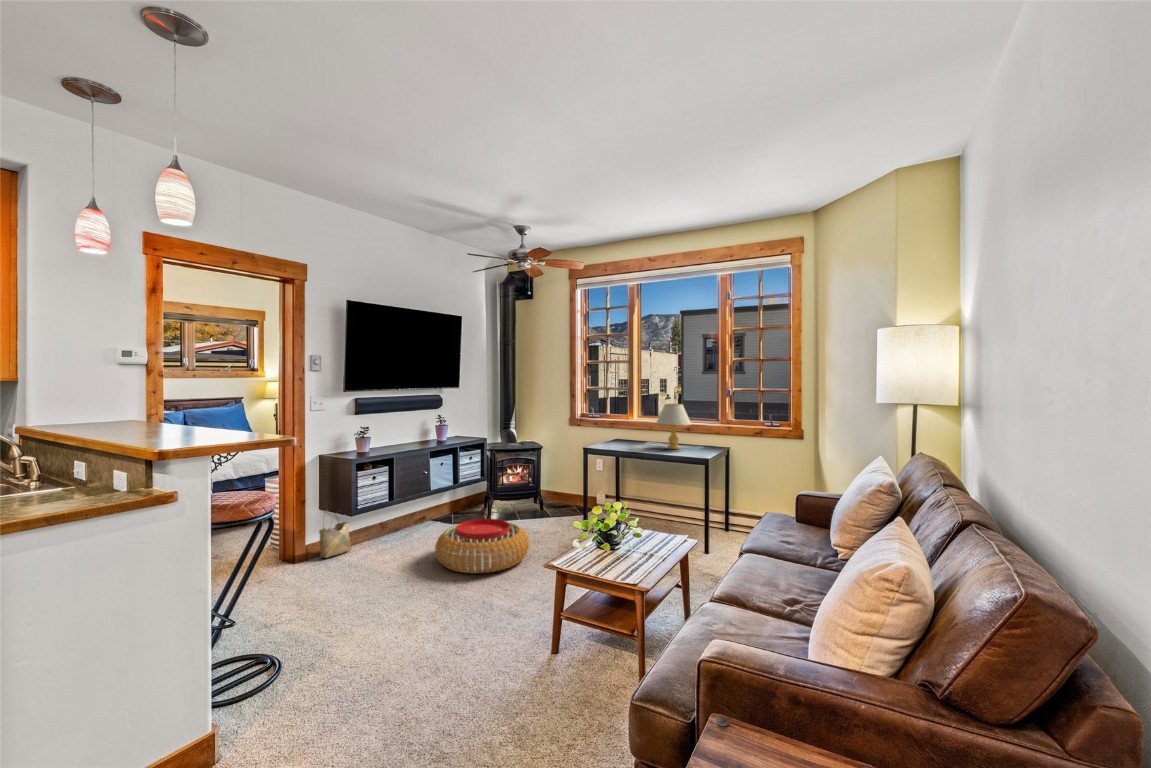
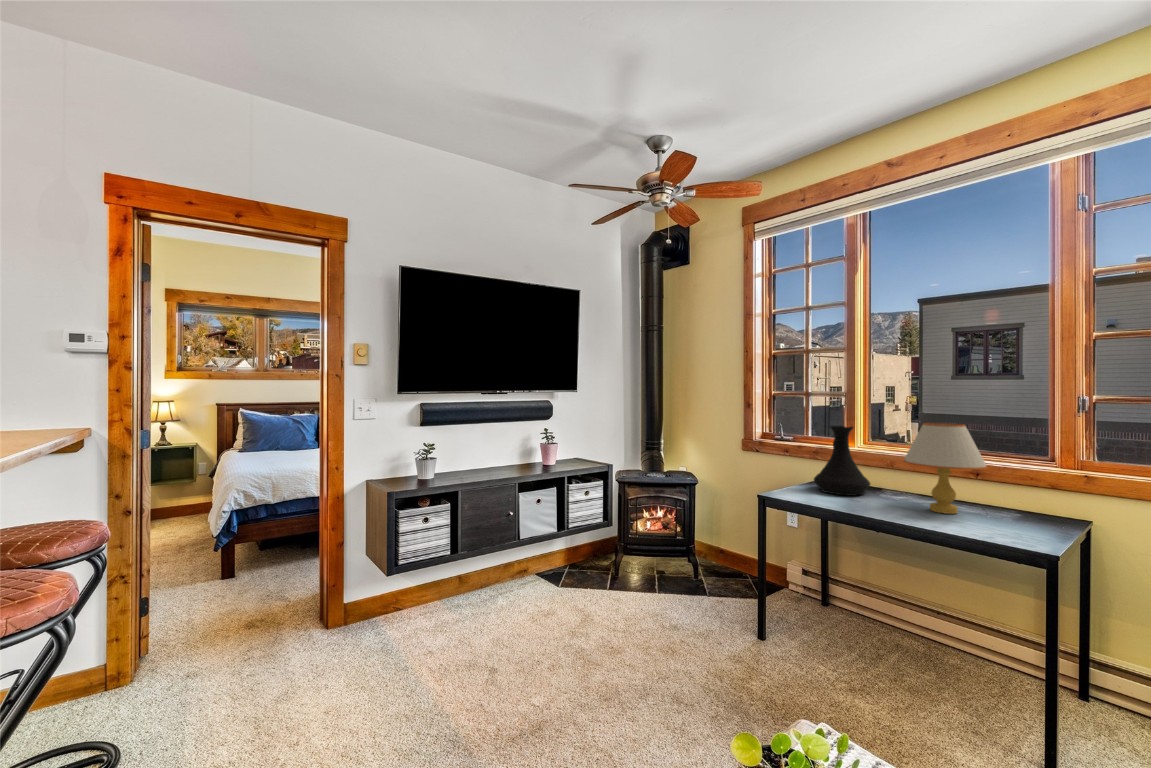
vase: none [612,407,641,445] -> present [814,426,870,495]
woven basket: present [319,513,351,558] -> none [352,557,399,630]
pouf: present [435,518,529,573] -> none [485,605,644,722]

